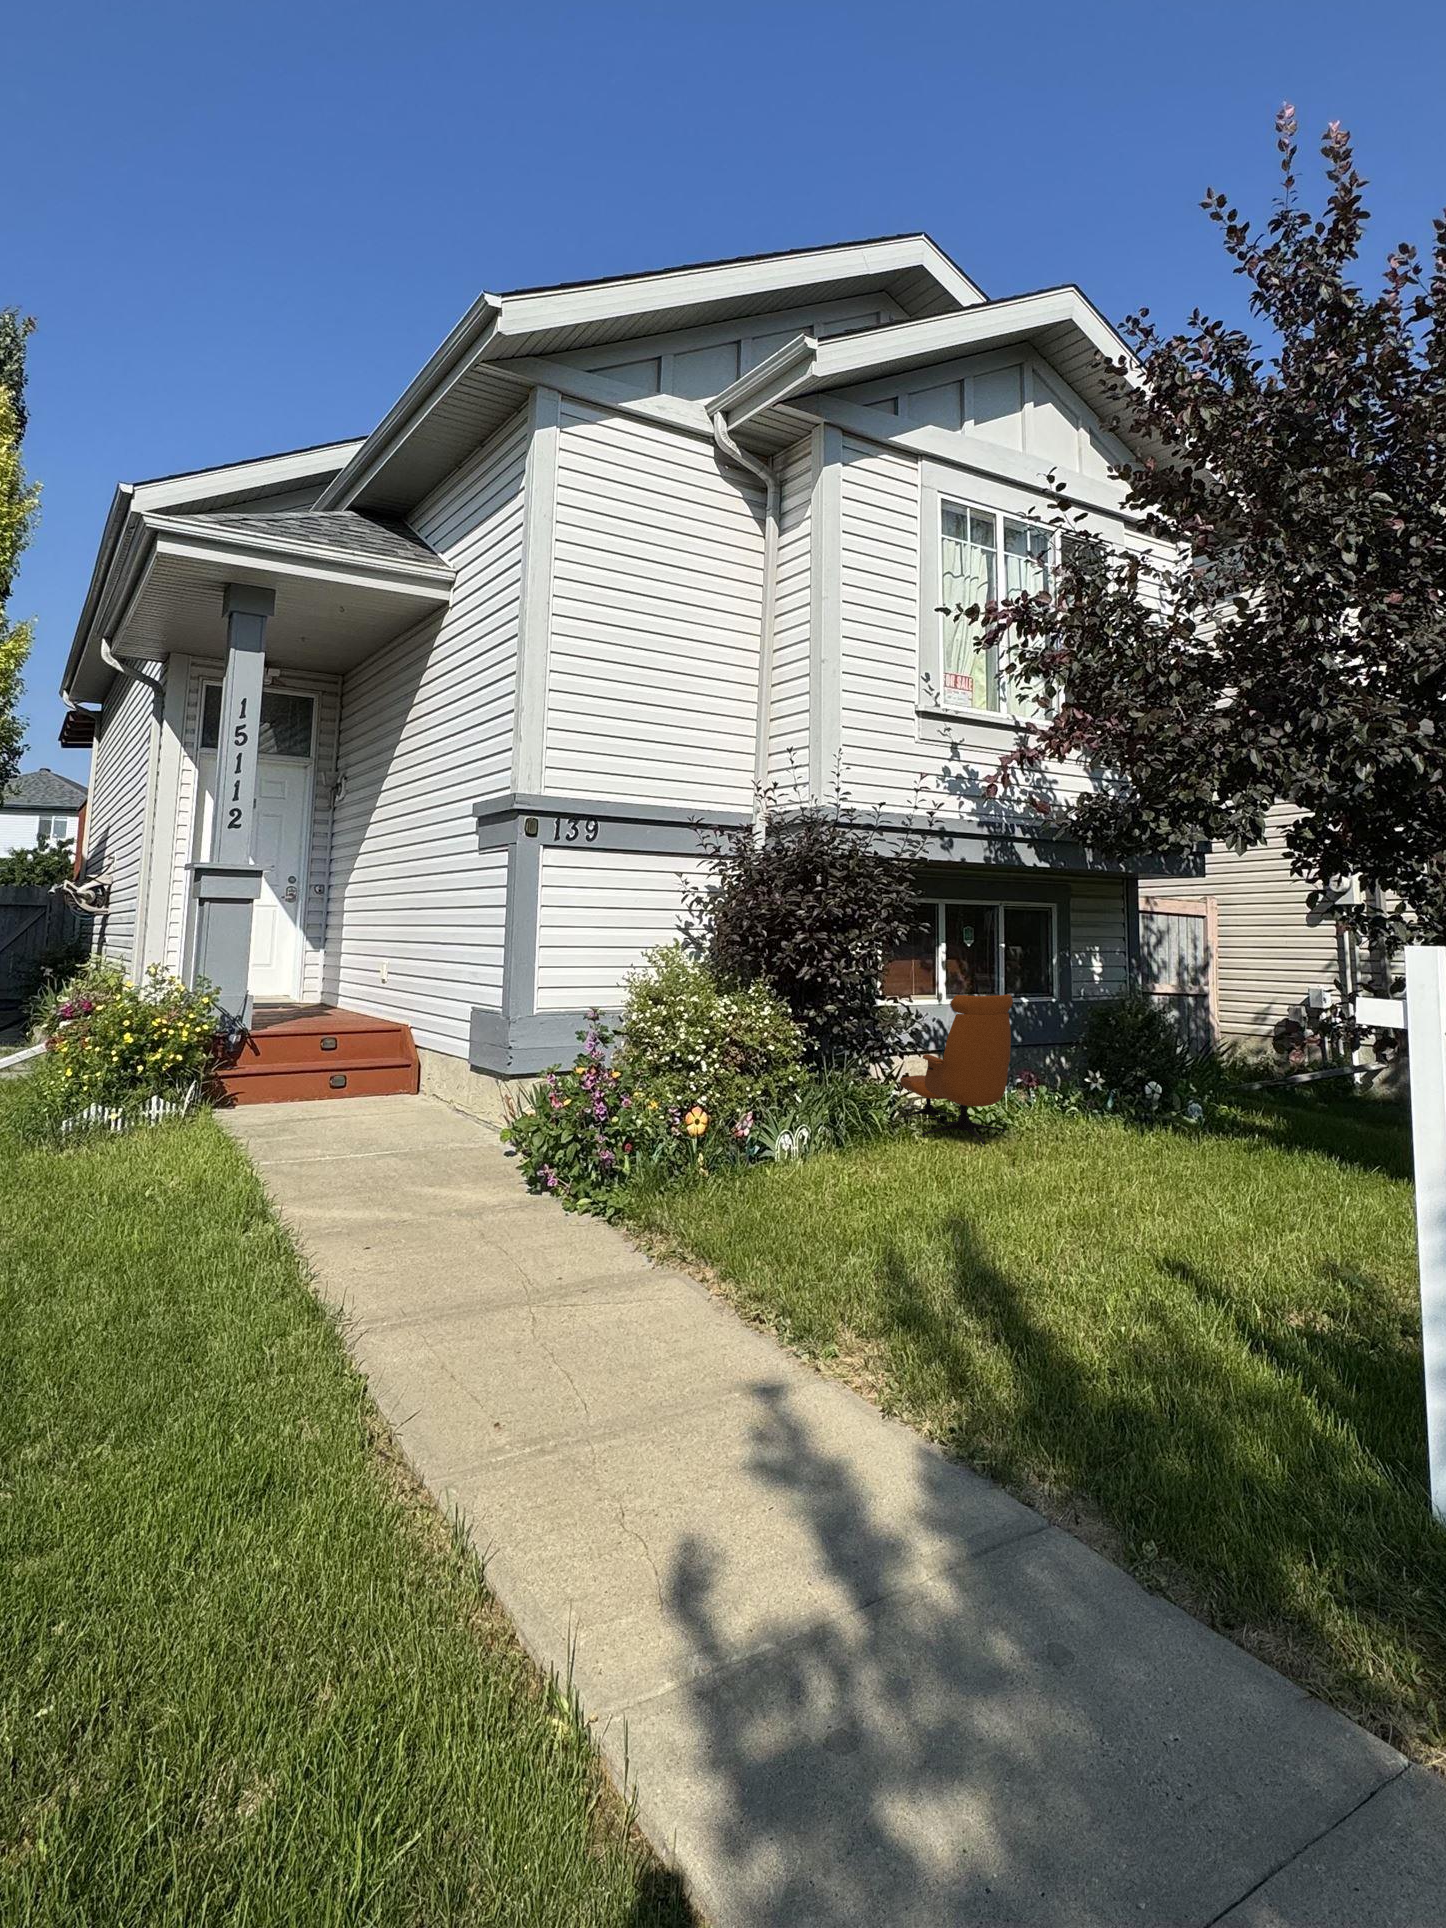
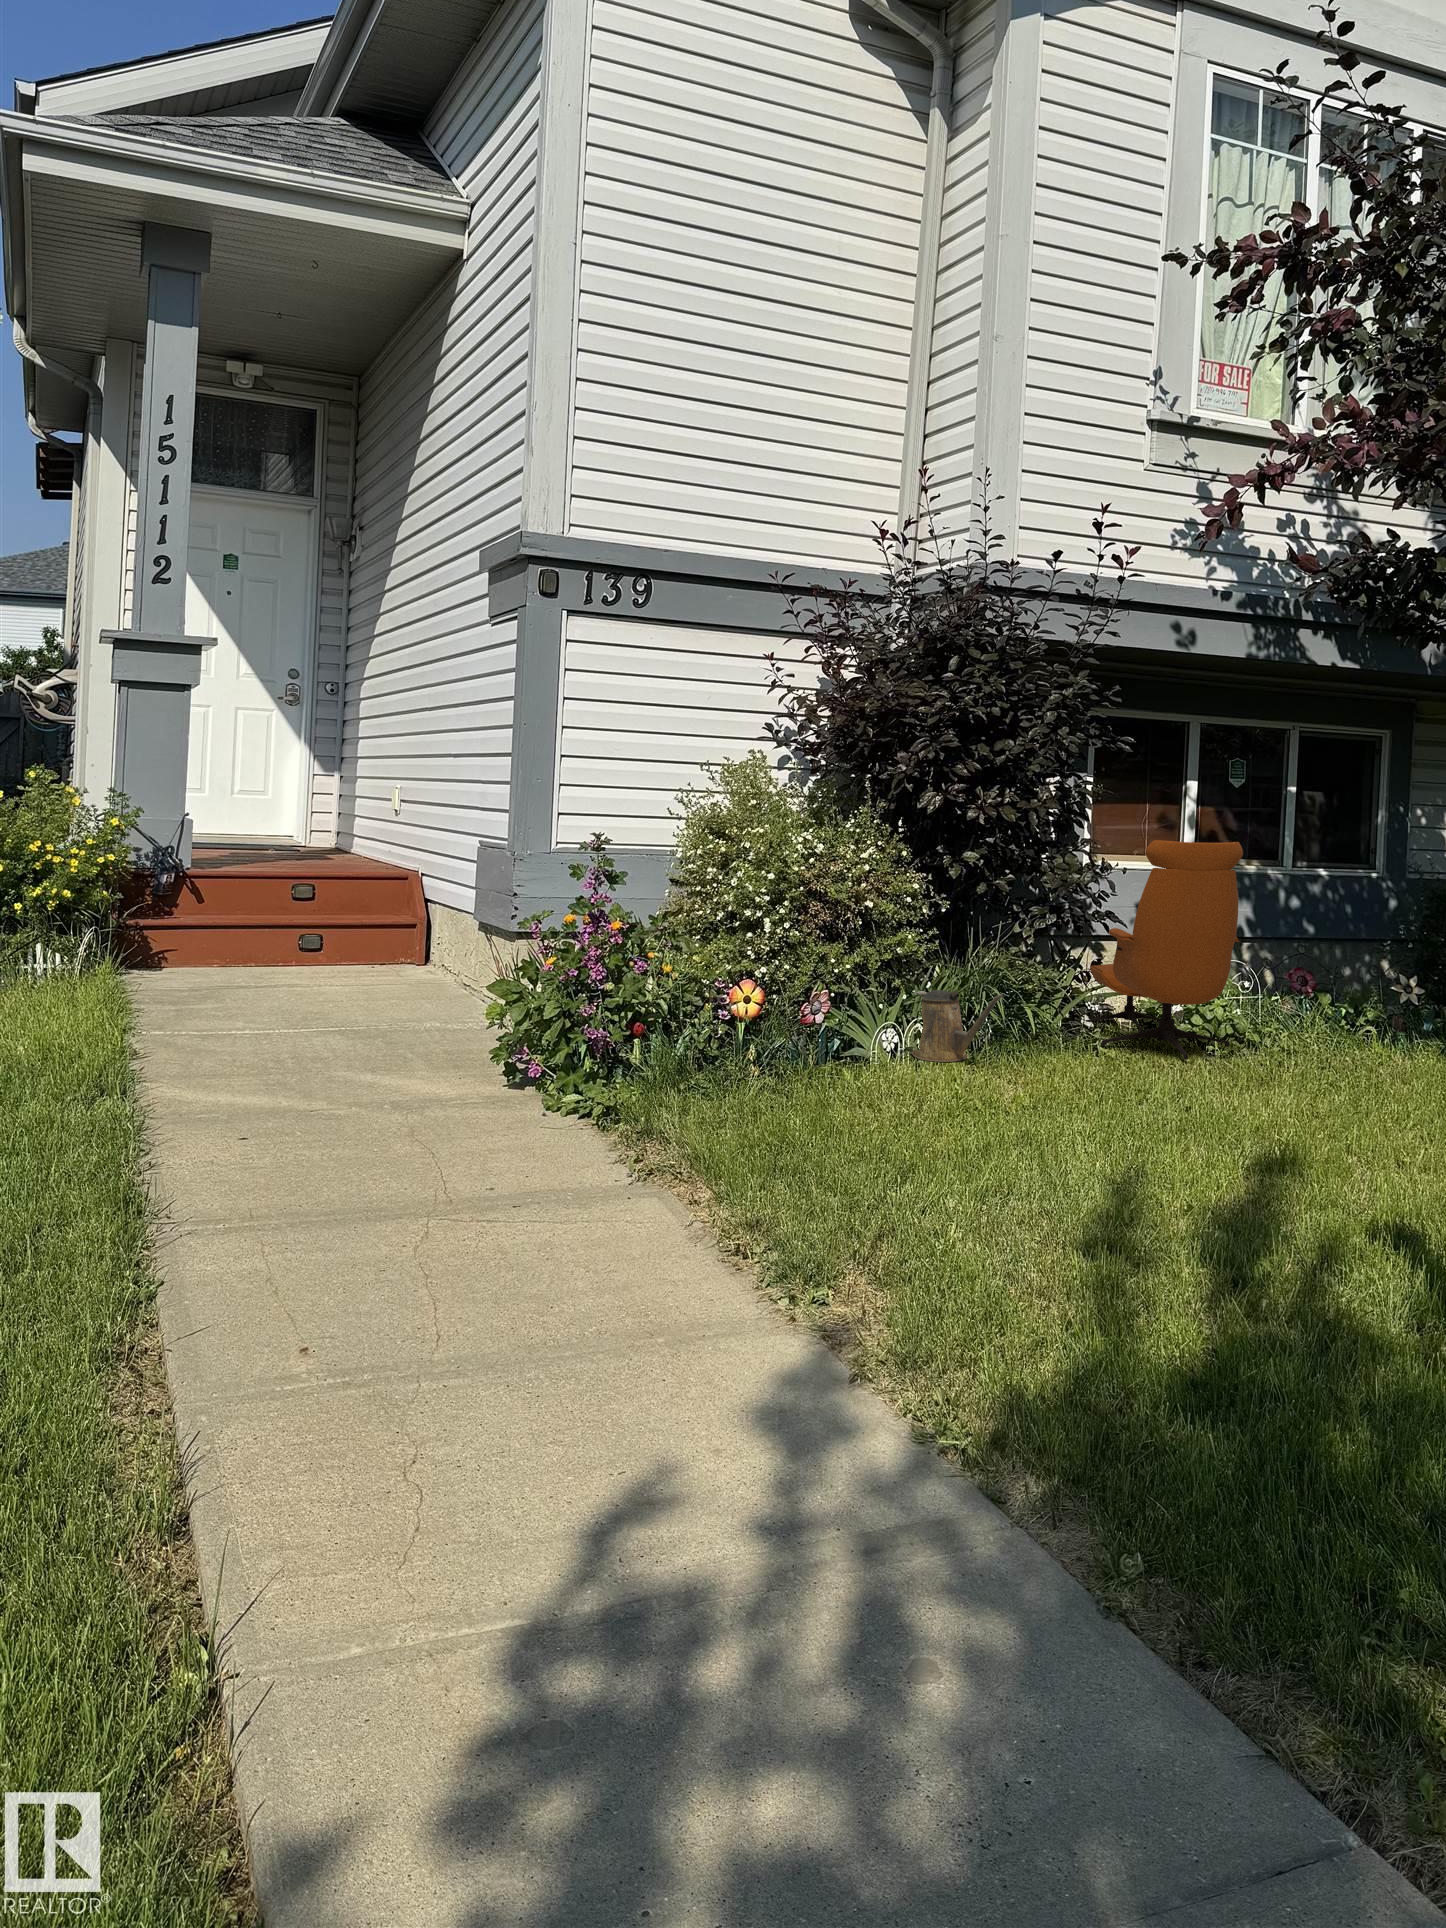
watering can: none [796,1106,870,1156] -> present [911,990,1005,1062]

